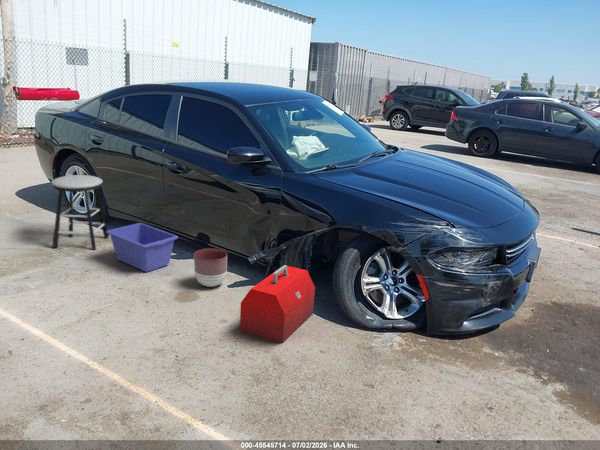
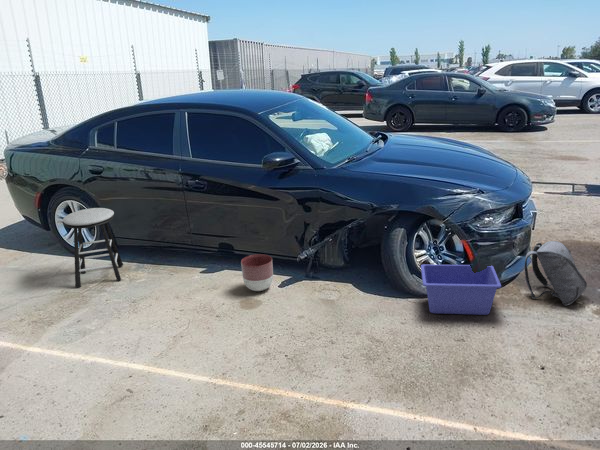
storage bin: present [106,223,178,272] -> present [421,264,501,315]
toolbox: present [240,265,315,343] -> none [318,256,368,324]
backpack: none [487,297,560,378] -> present [524,241,587,306]

